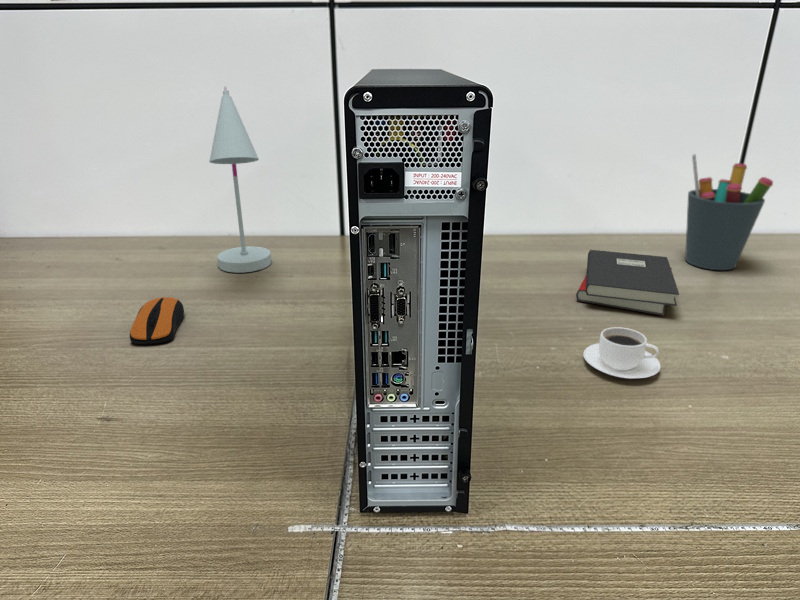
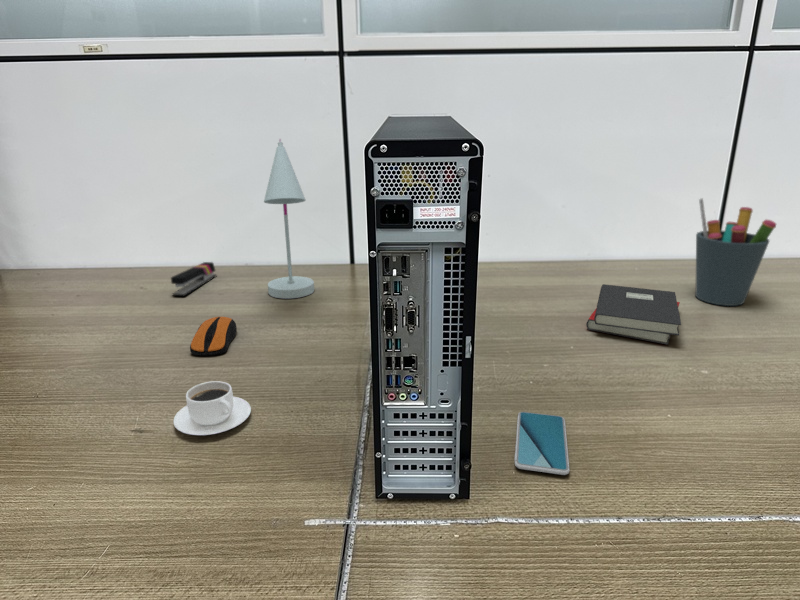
stapler: none [102,232,157,273] -> present [171,262,216,296]
coffee cup: present [583,327,661,379] -> present [174,381,251,435]
smartphone: none [513,400,577,473] -> present [515,412,570,475]

